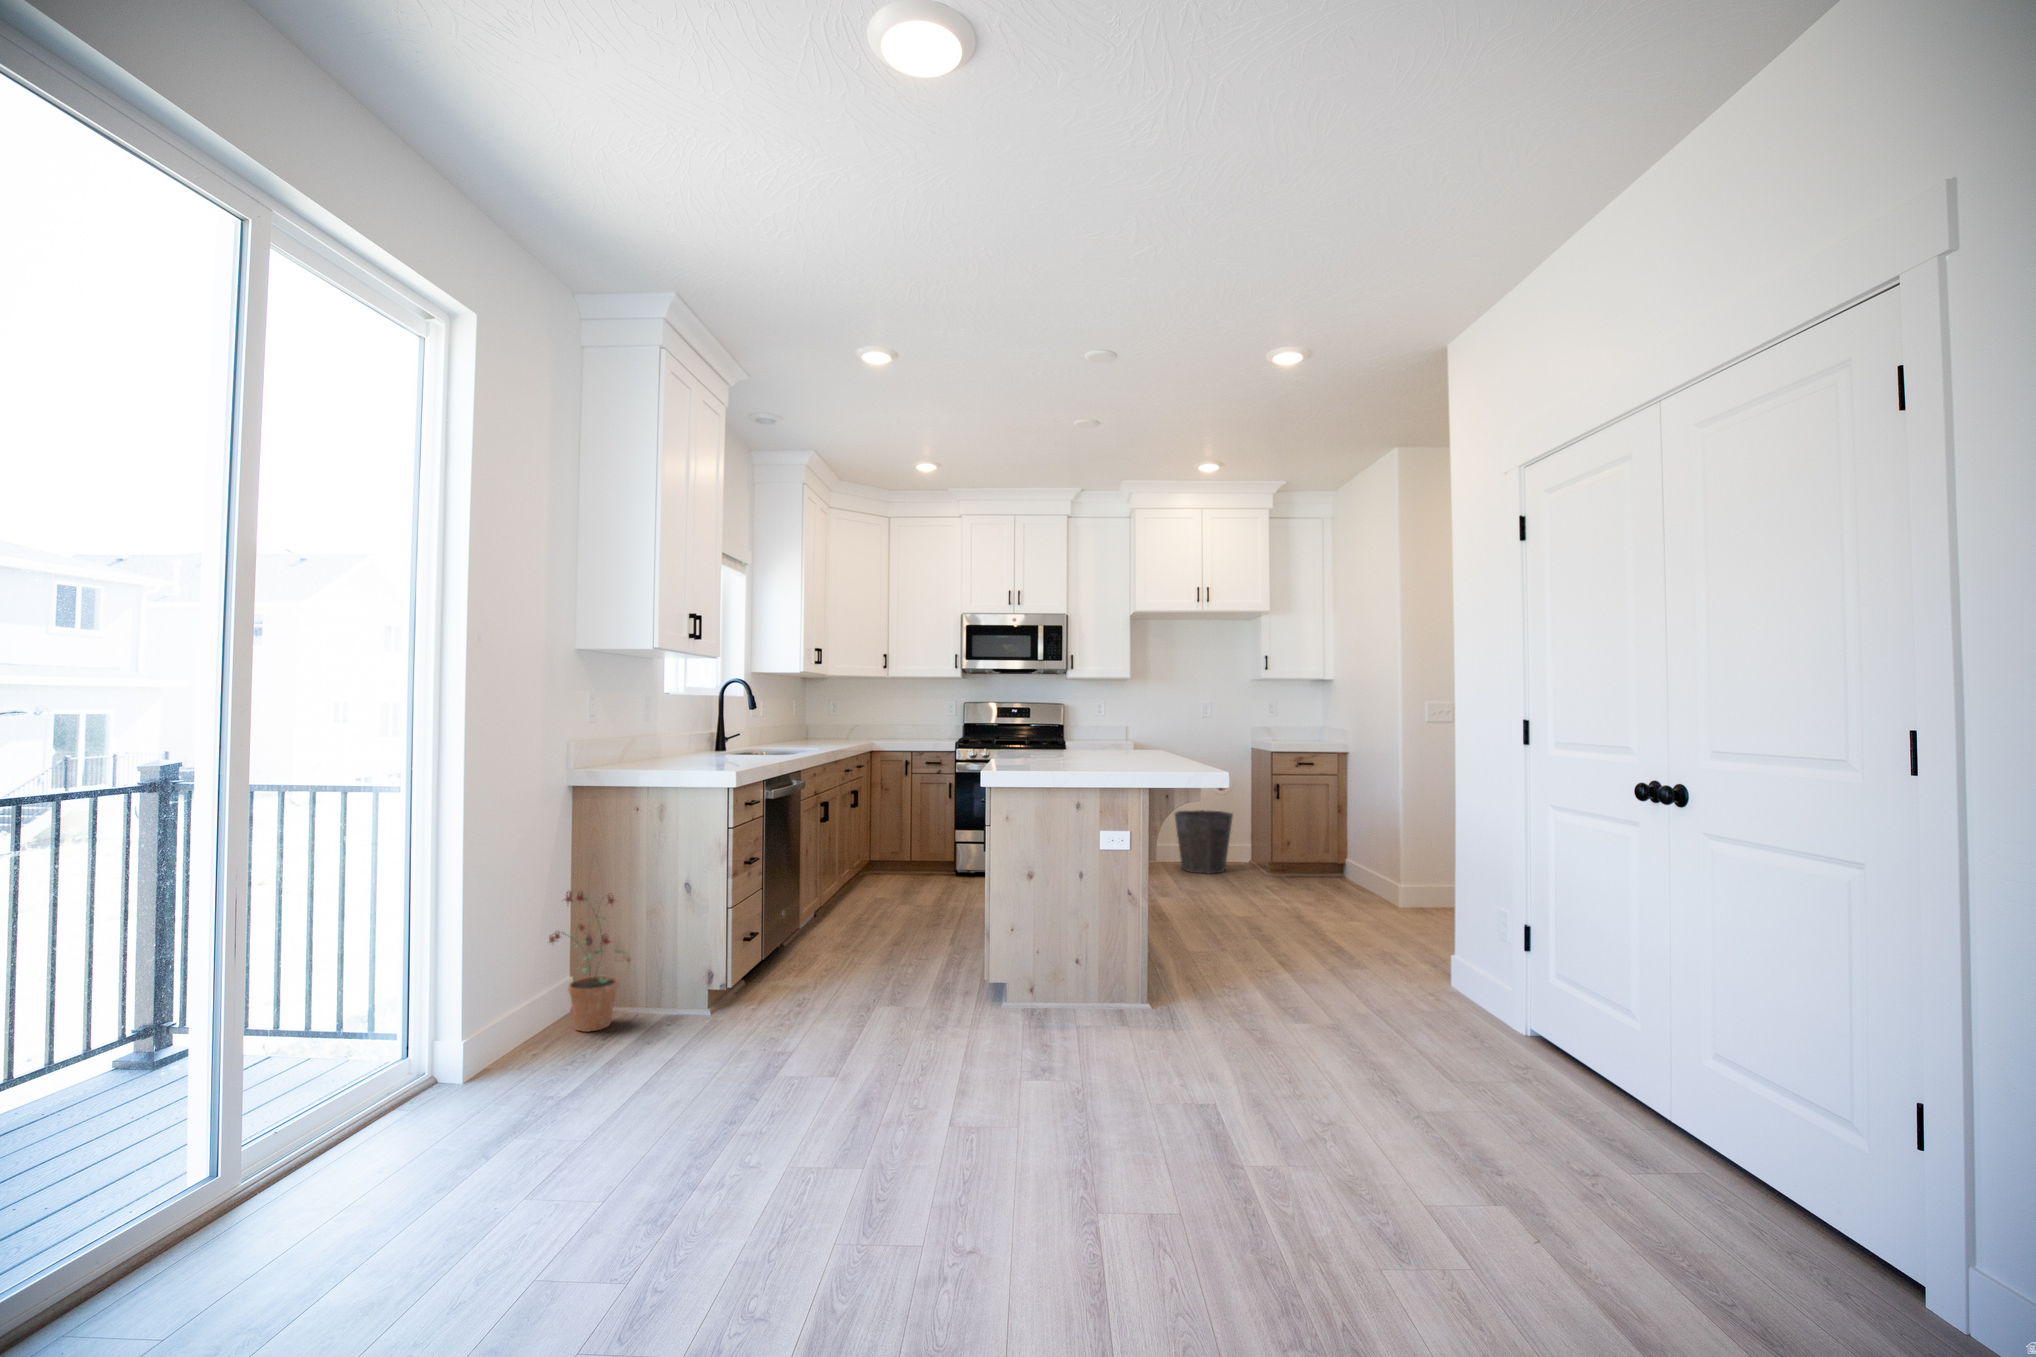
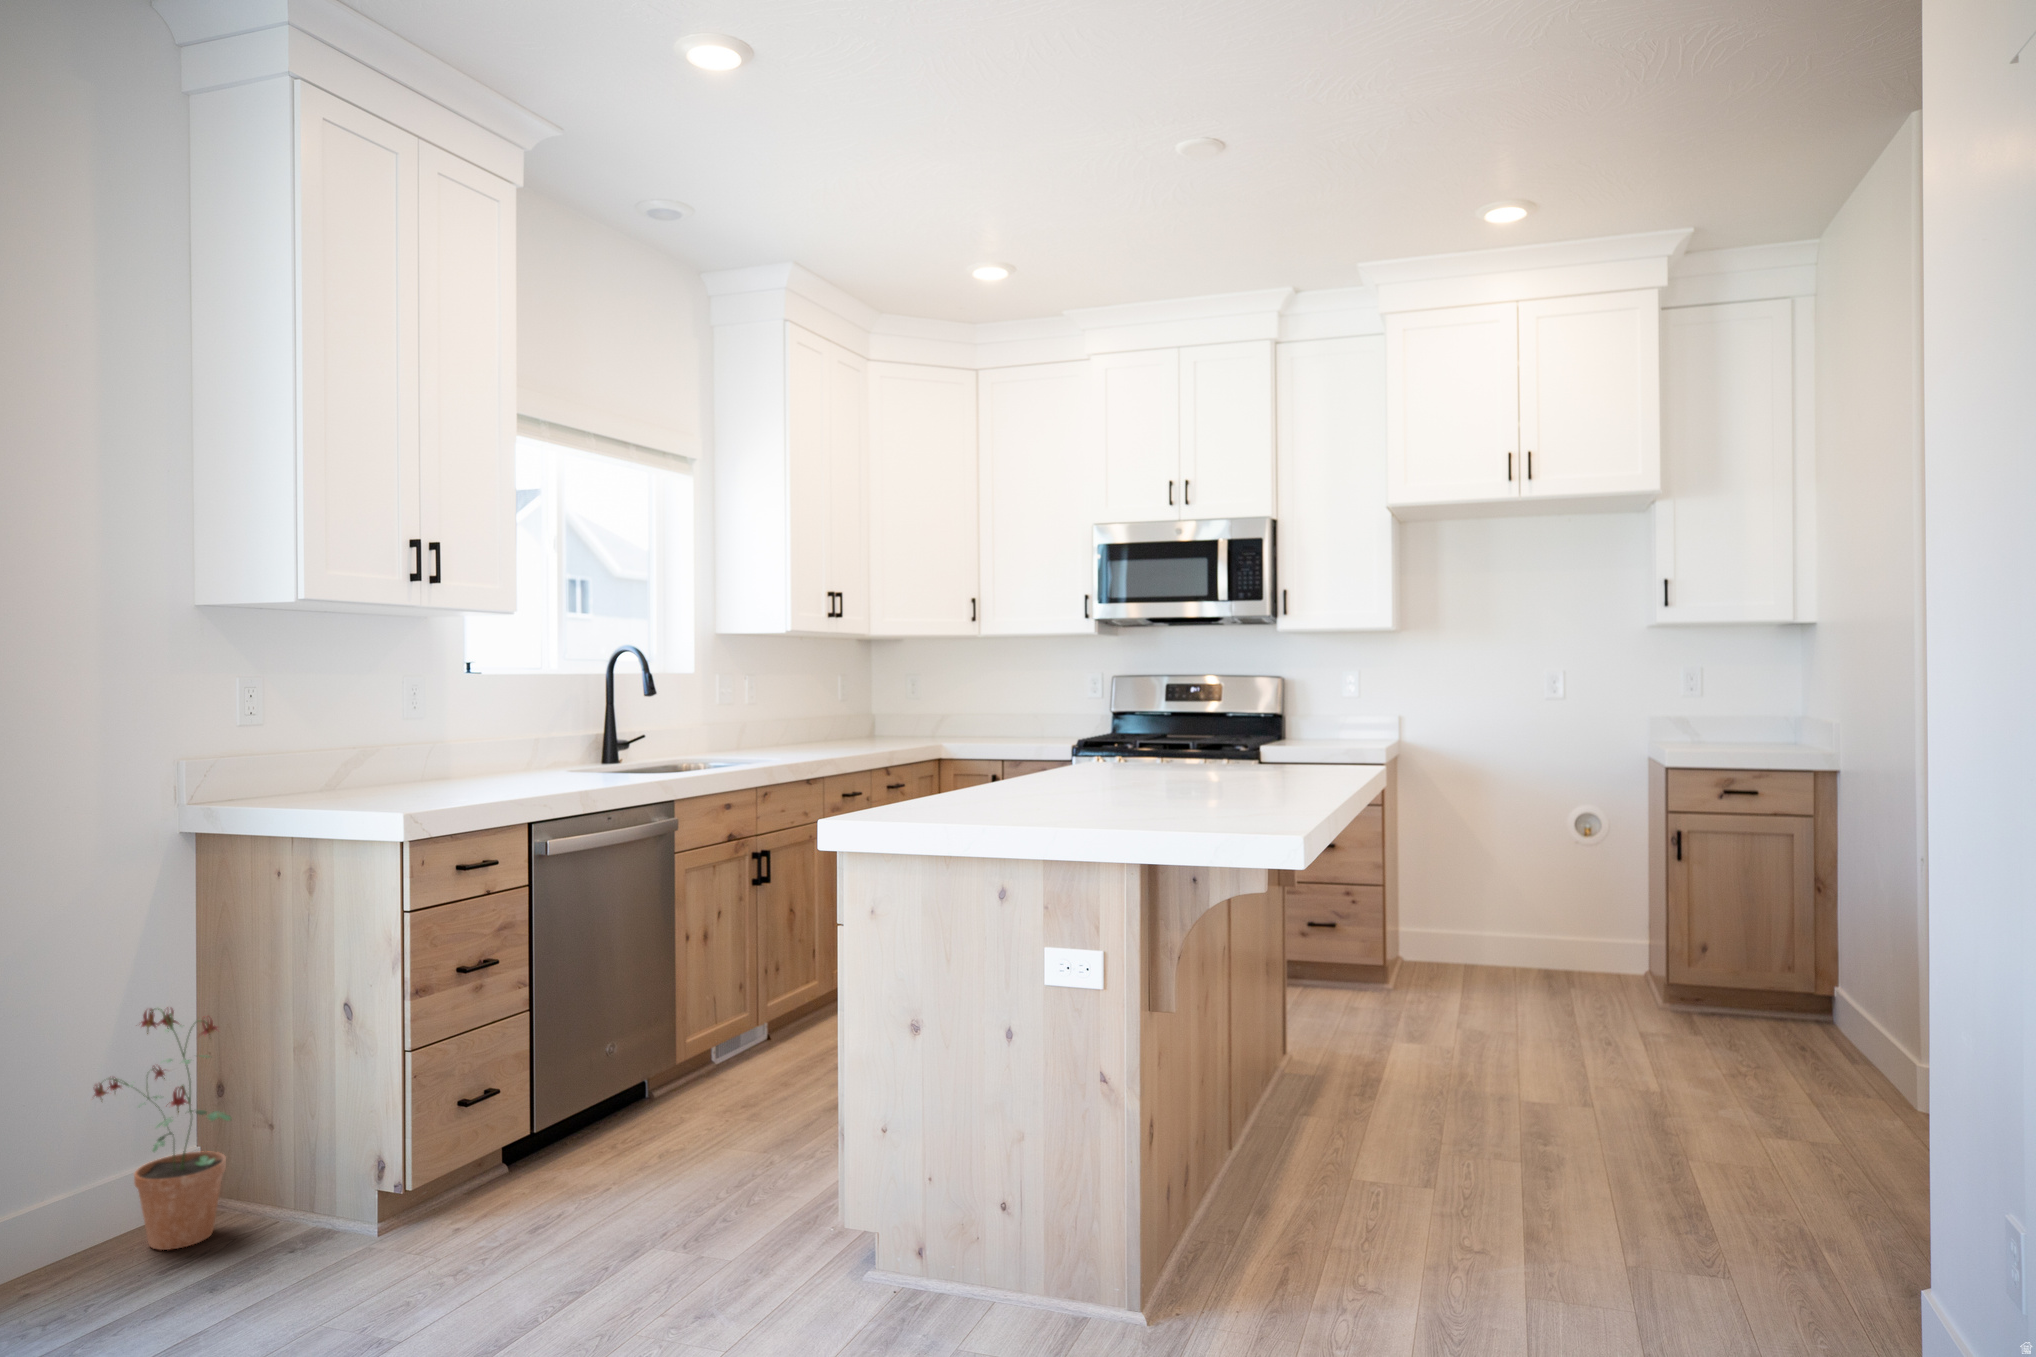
waste bin: present [1175,810,1233,874] -> none [1482,870,1602,992]

